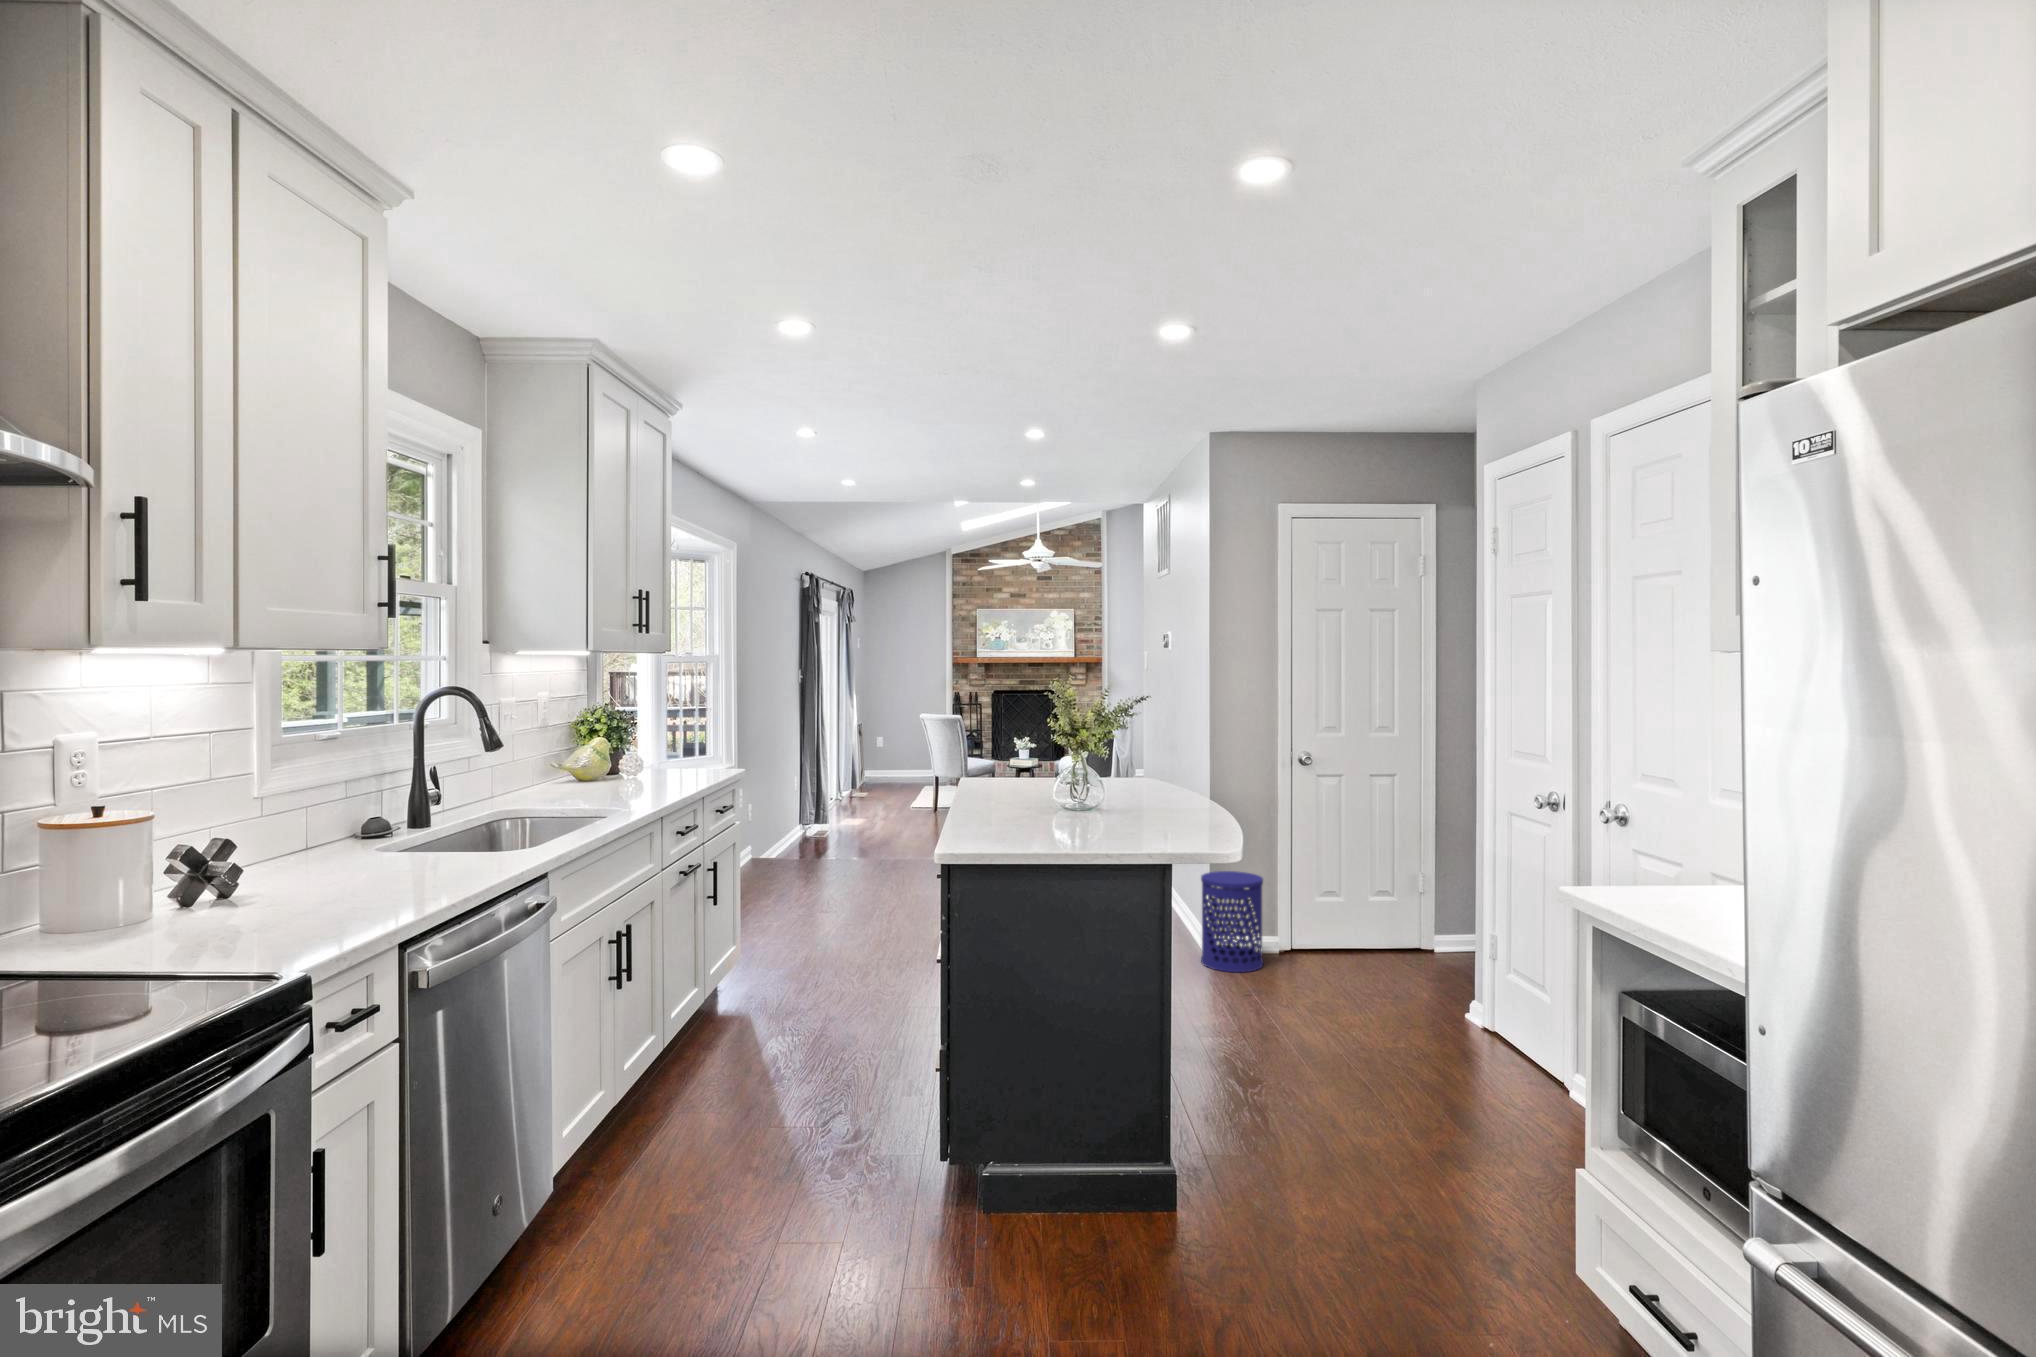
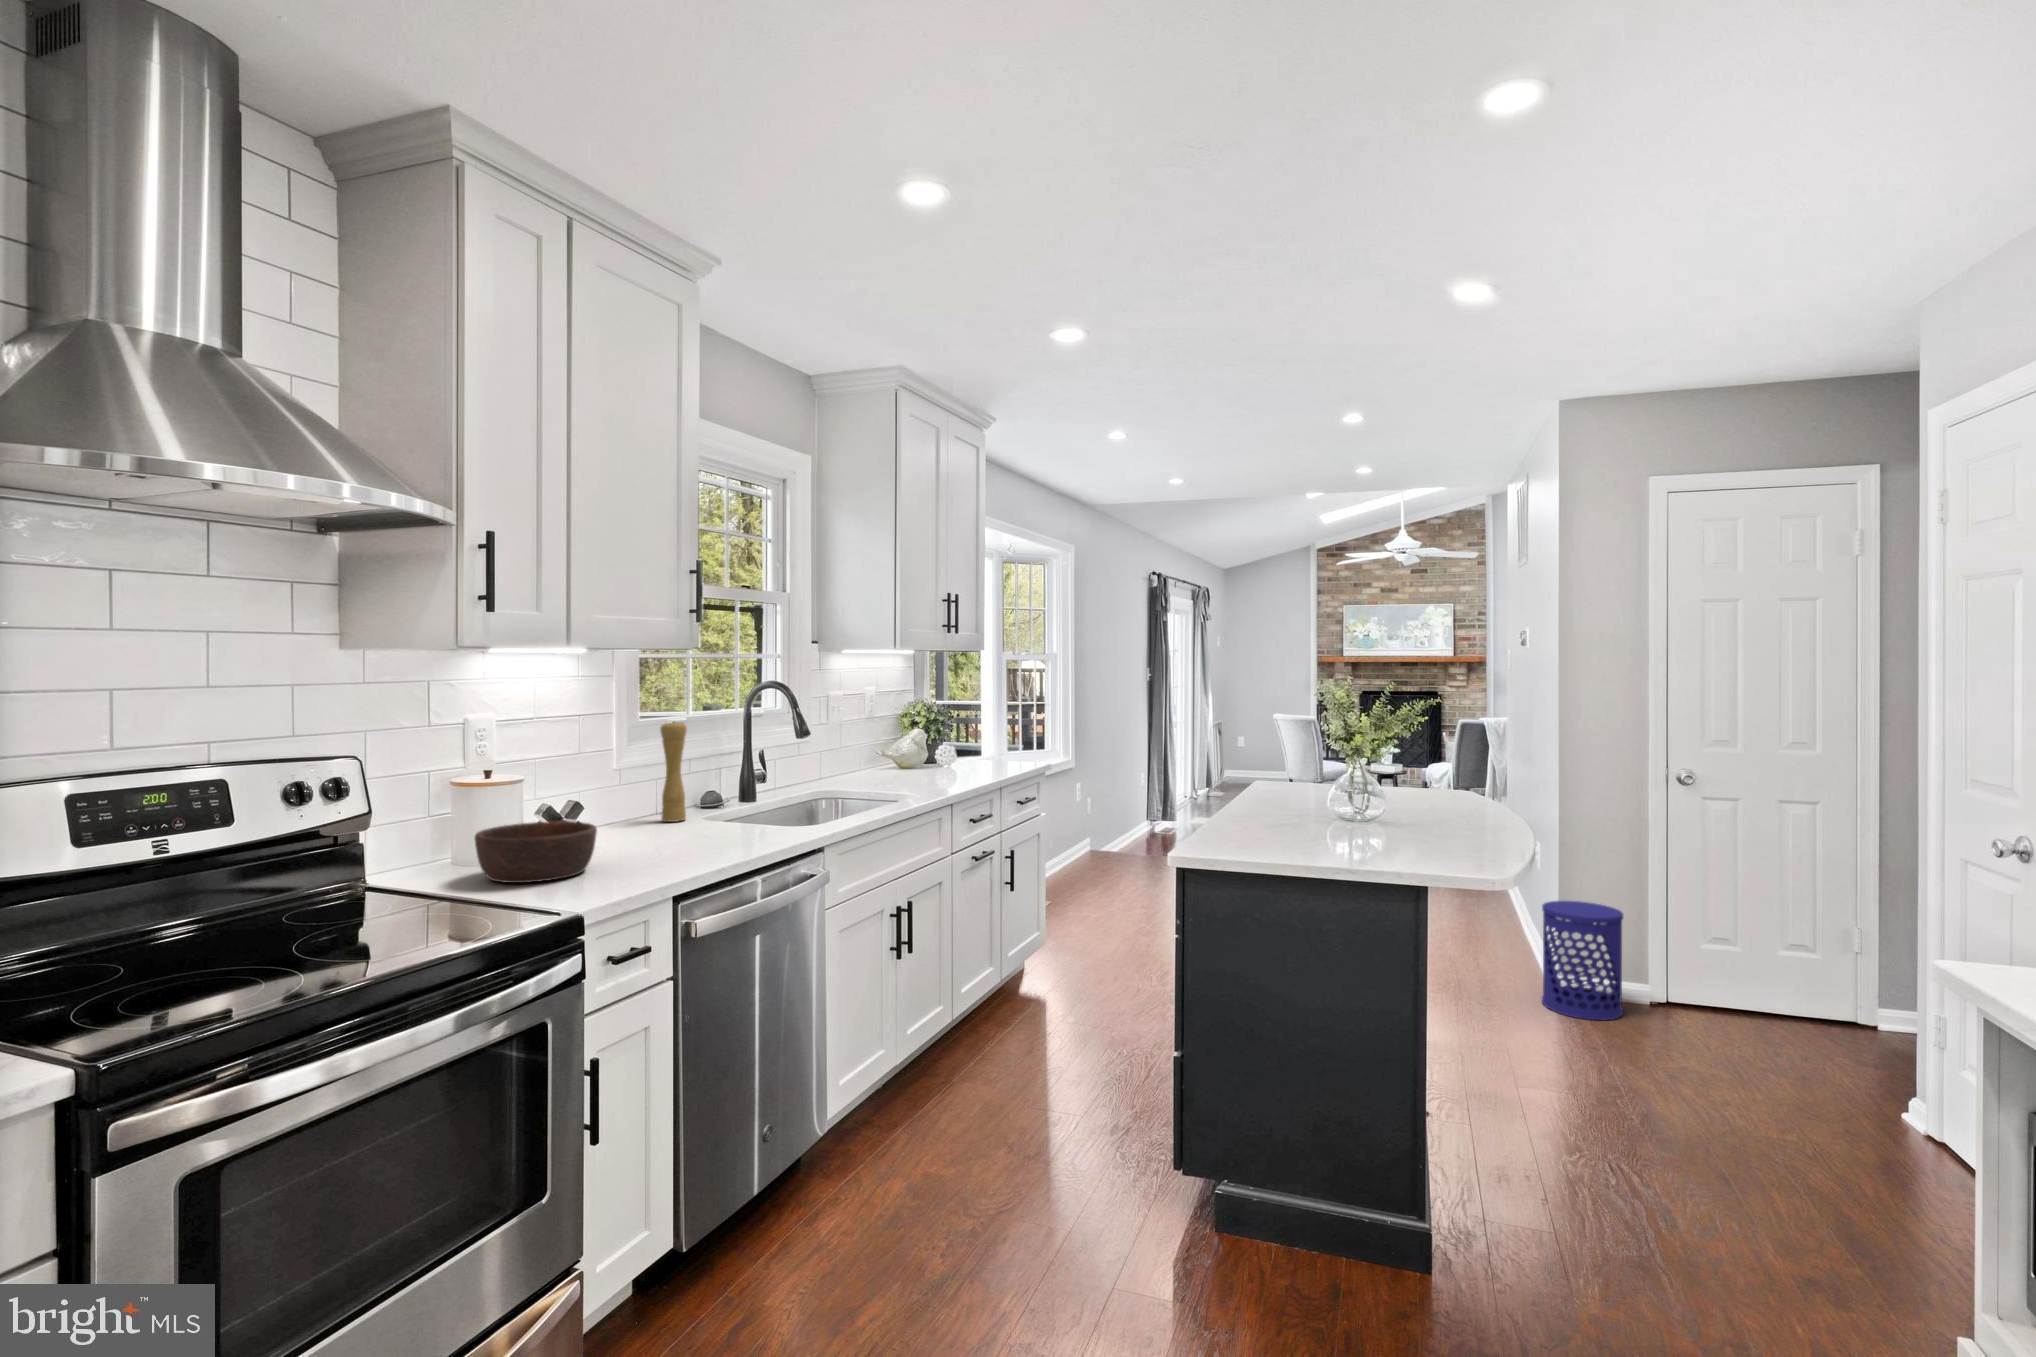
pepper mill: none [314,734,351,858] -> present [660,721,687,822]
wooden bowl: none [102,863,284,947] -> present [474,821,597,883]

